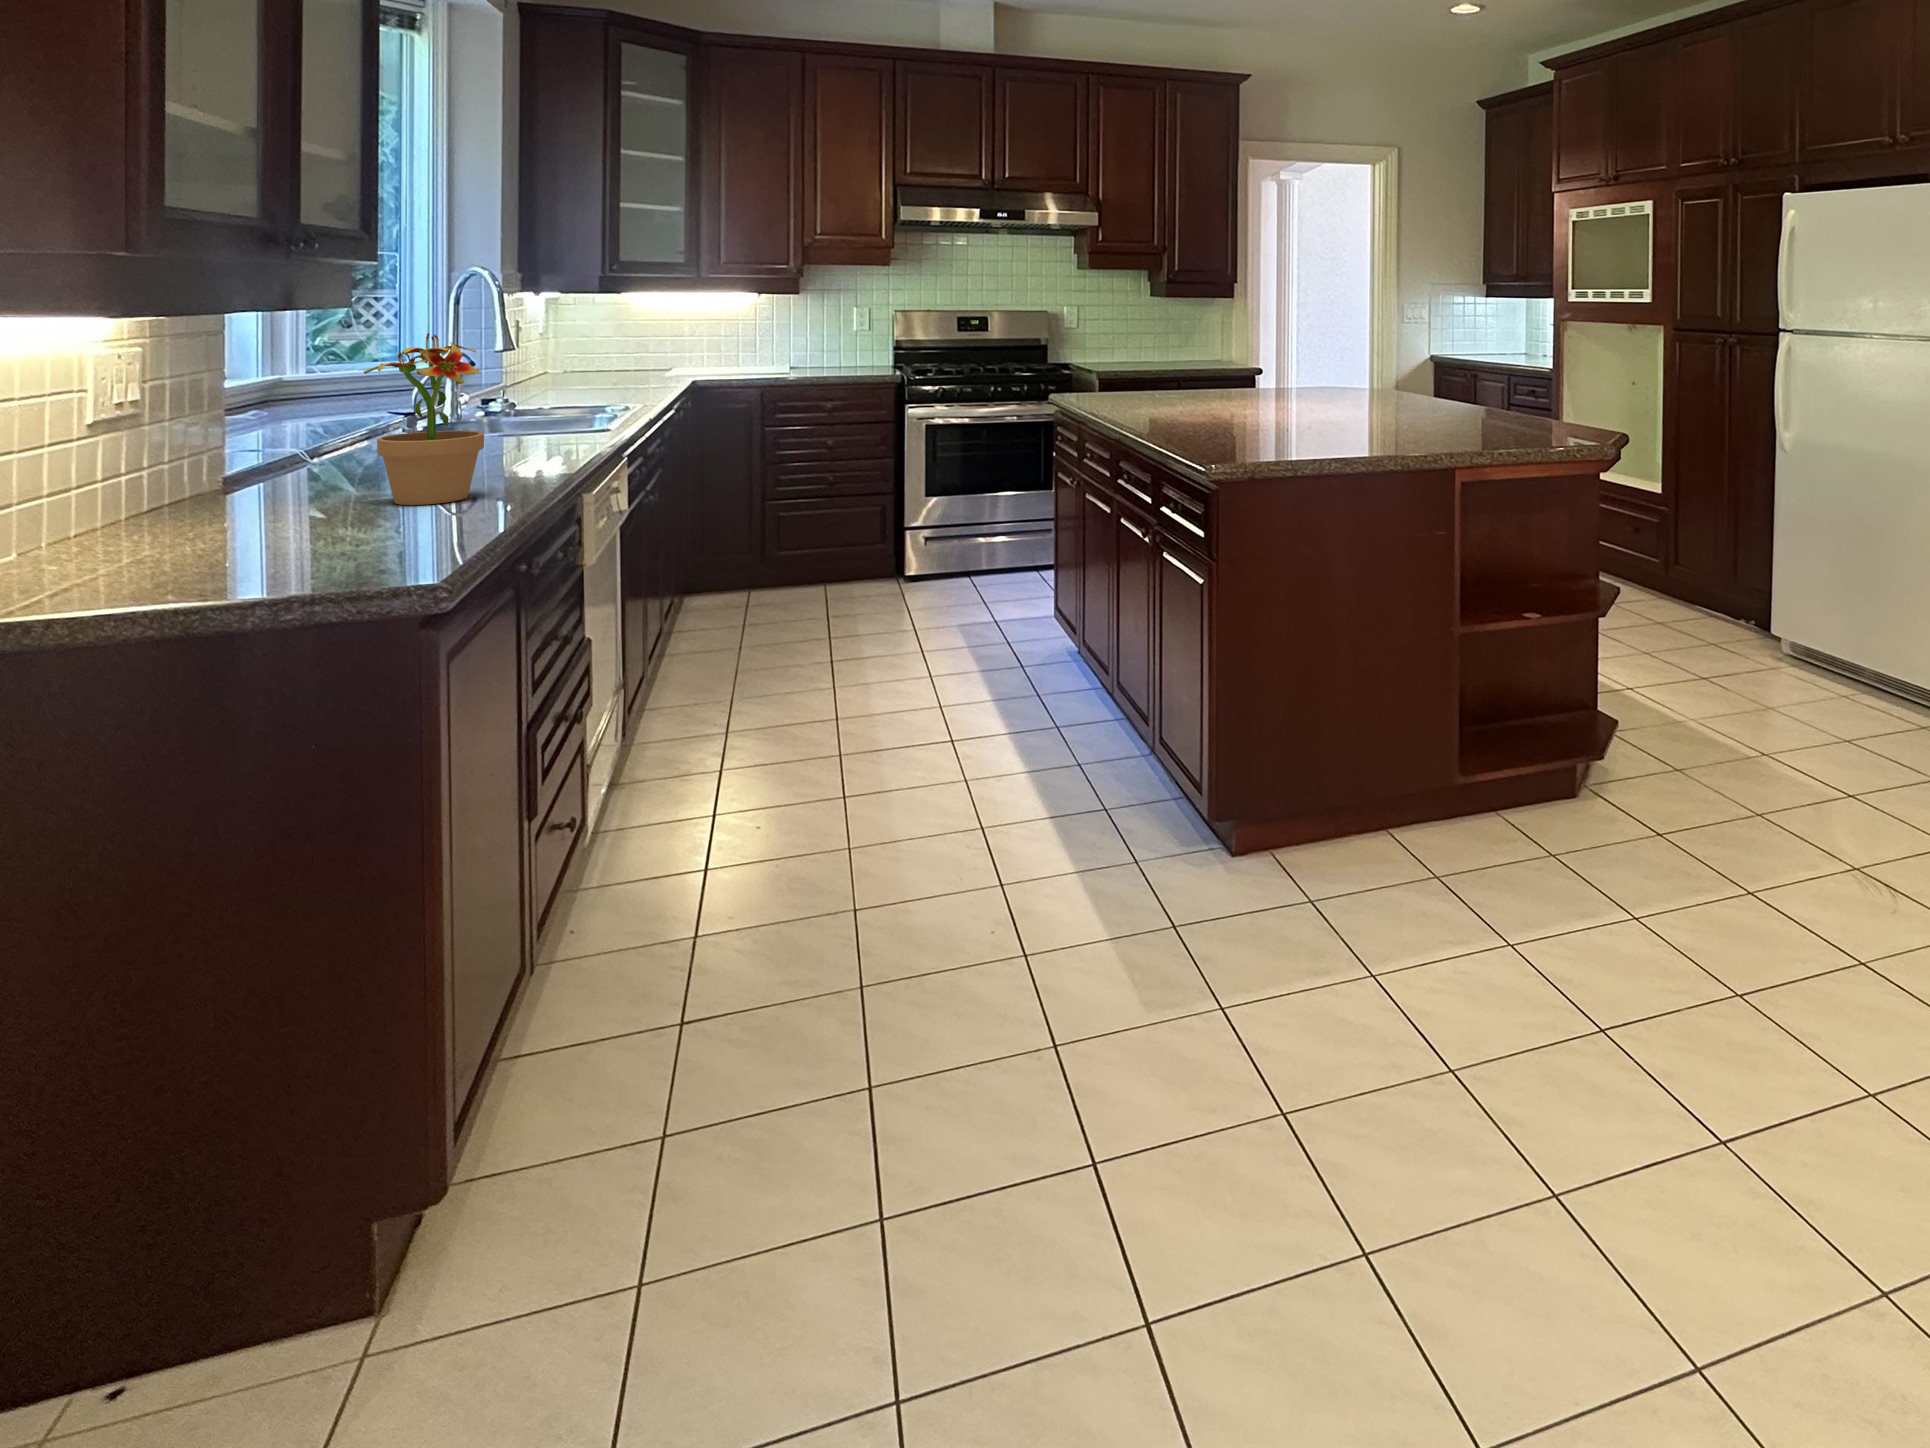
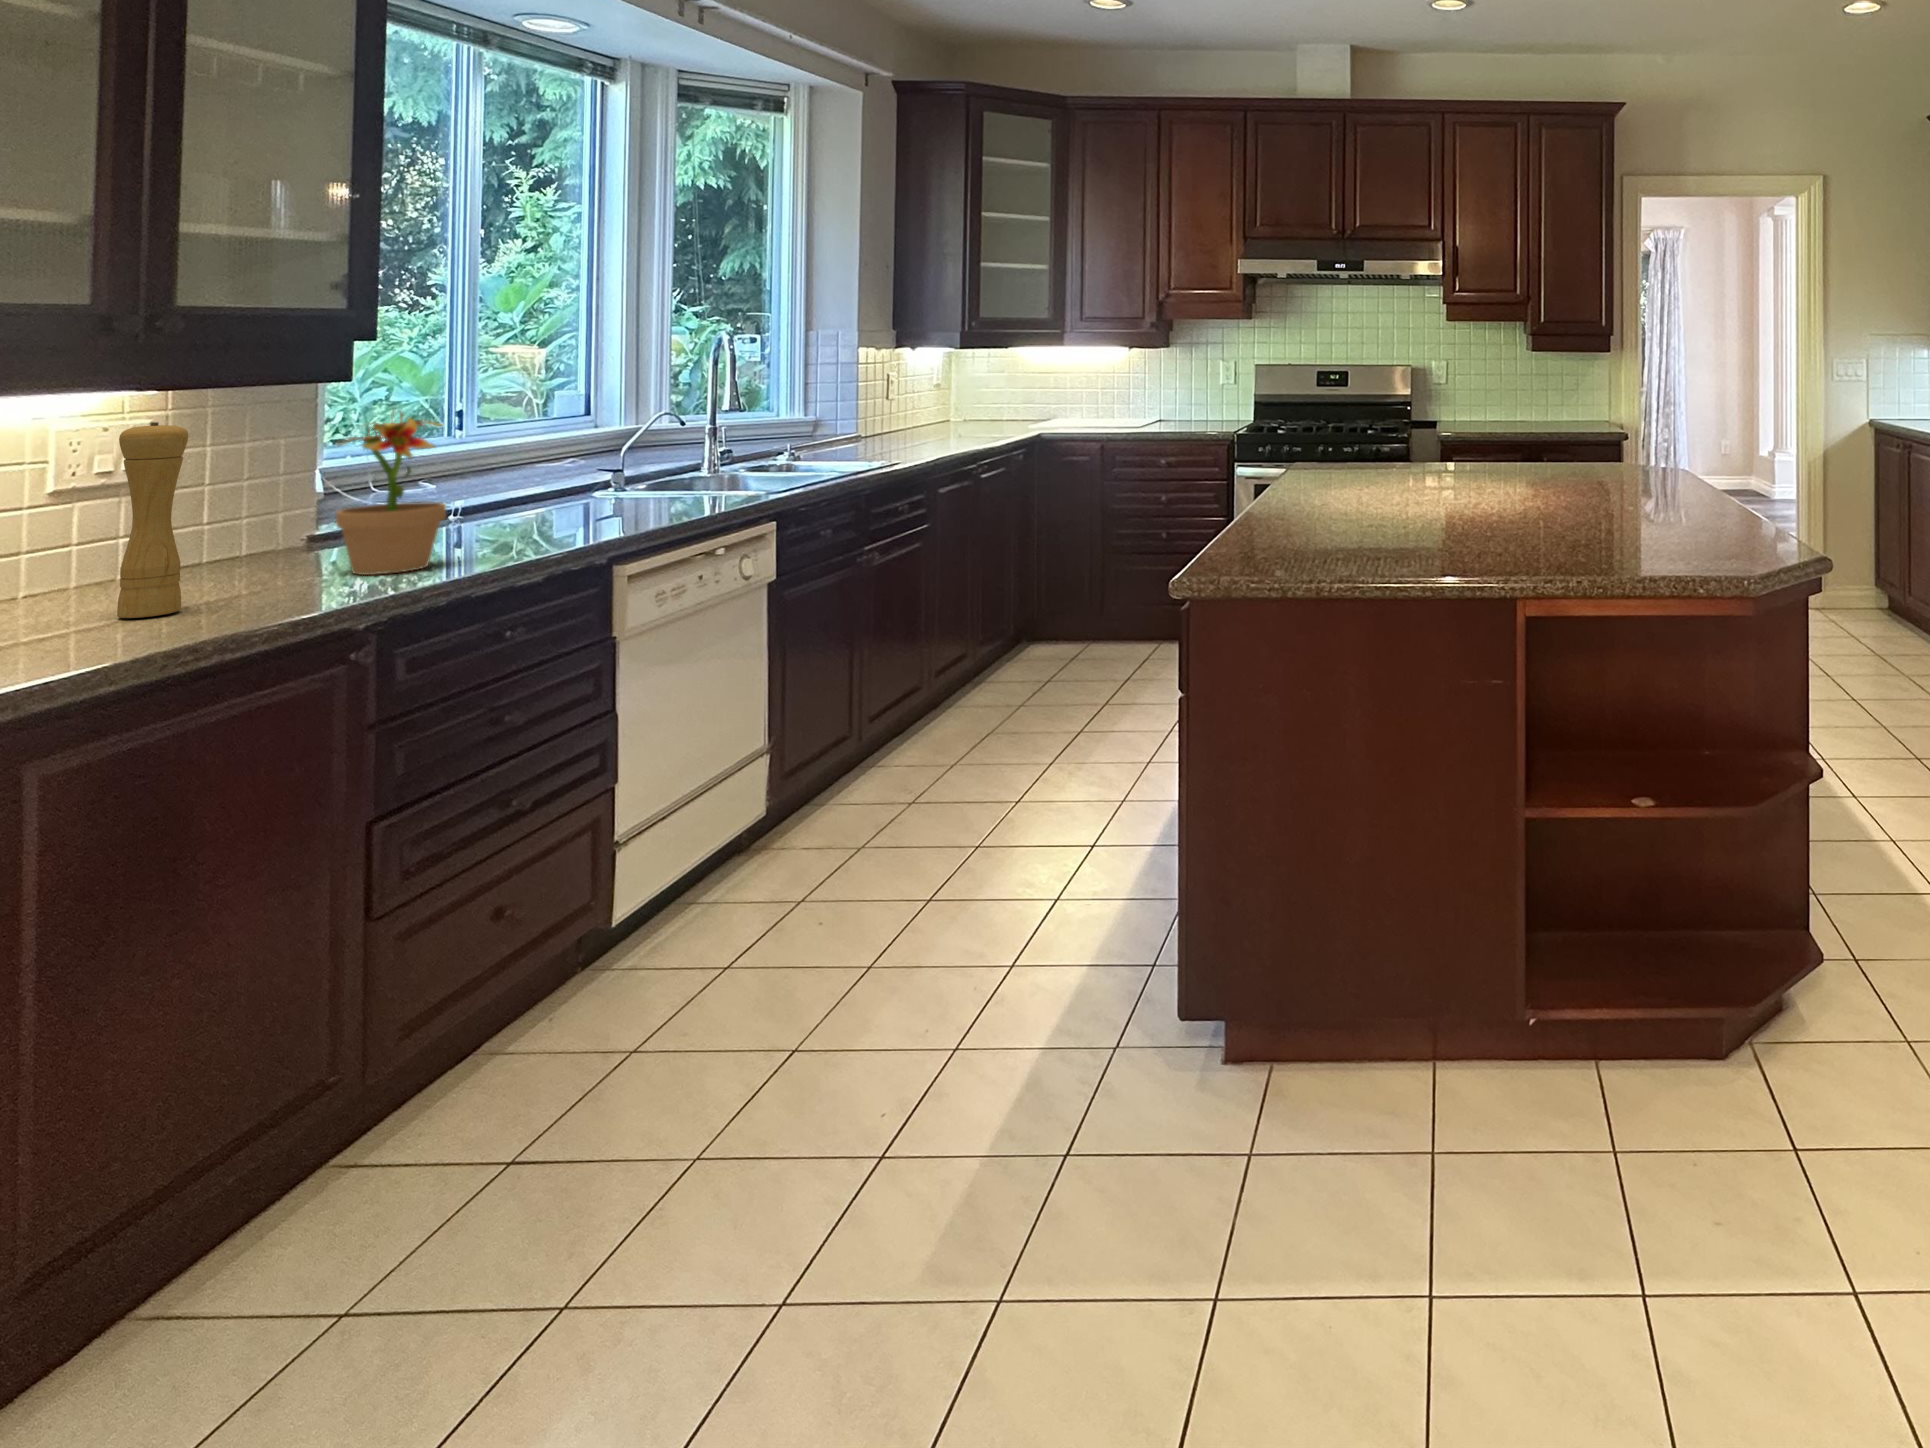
pepper mill: none [282,341,347,546] -> present [117,422,188,618]

